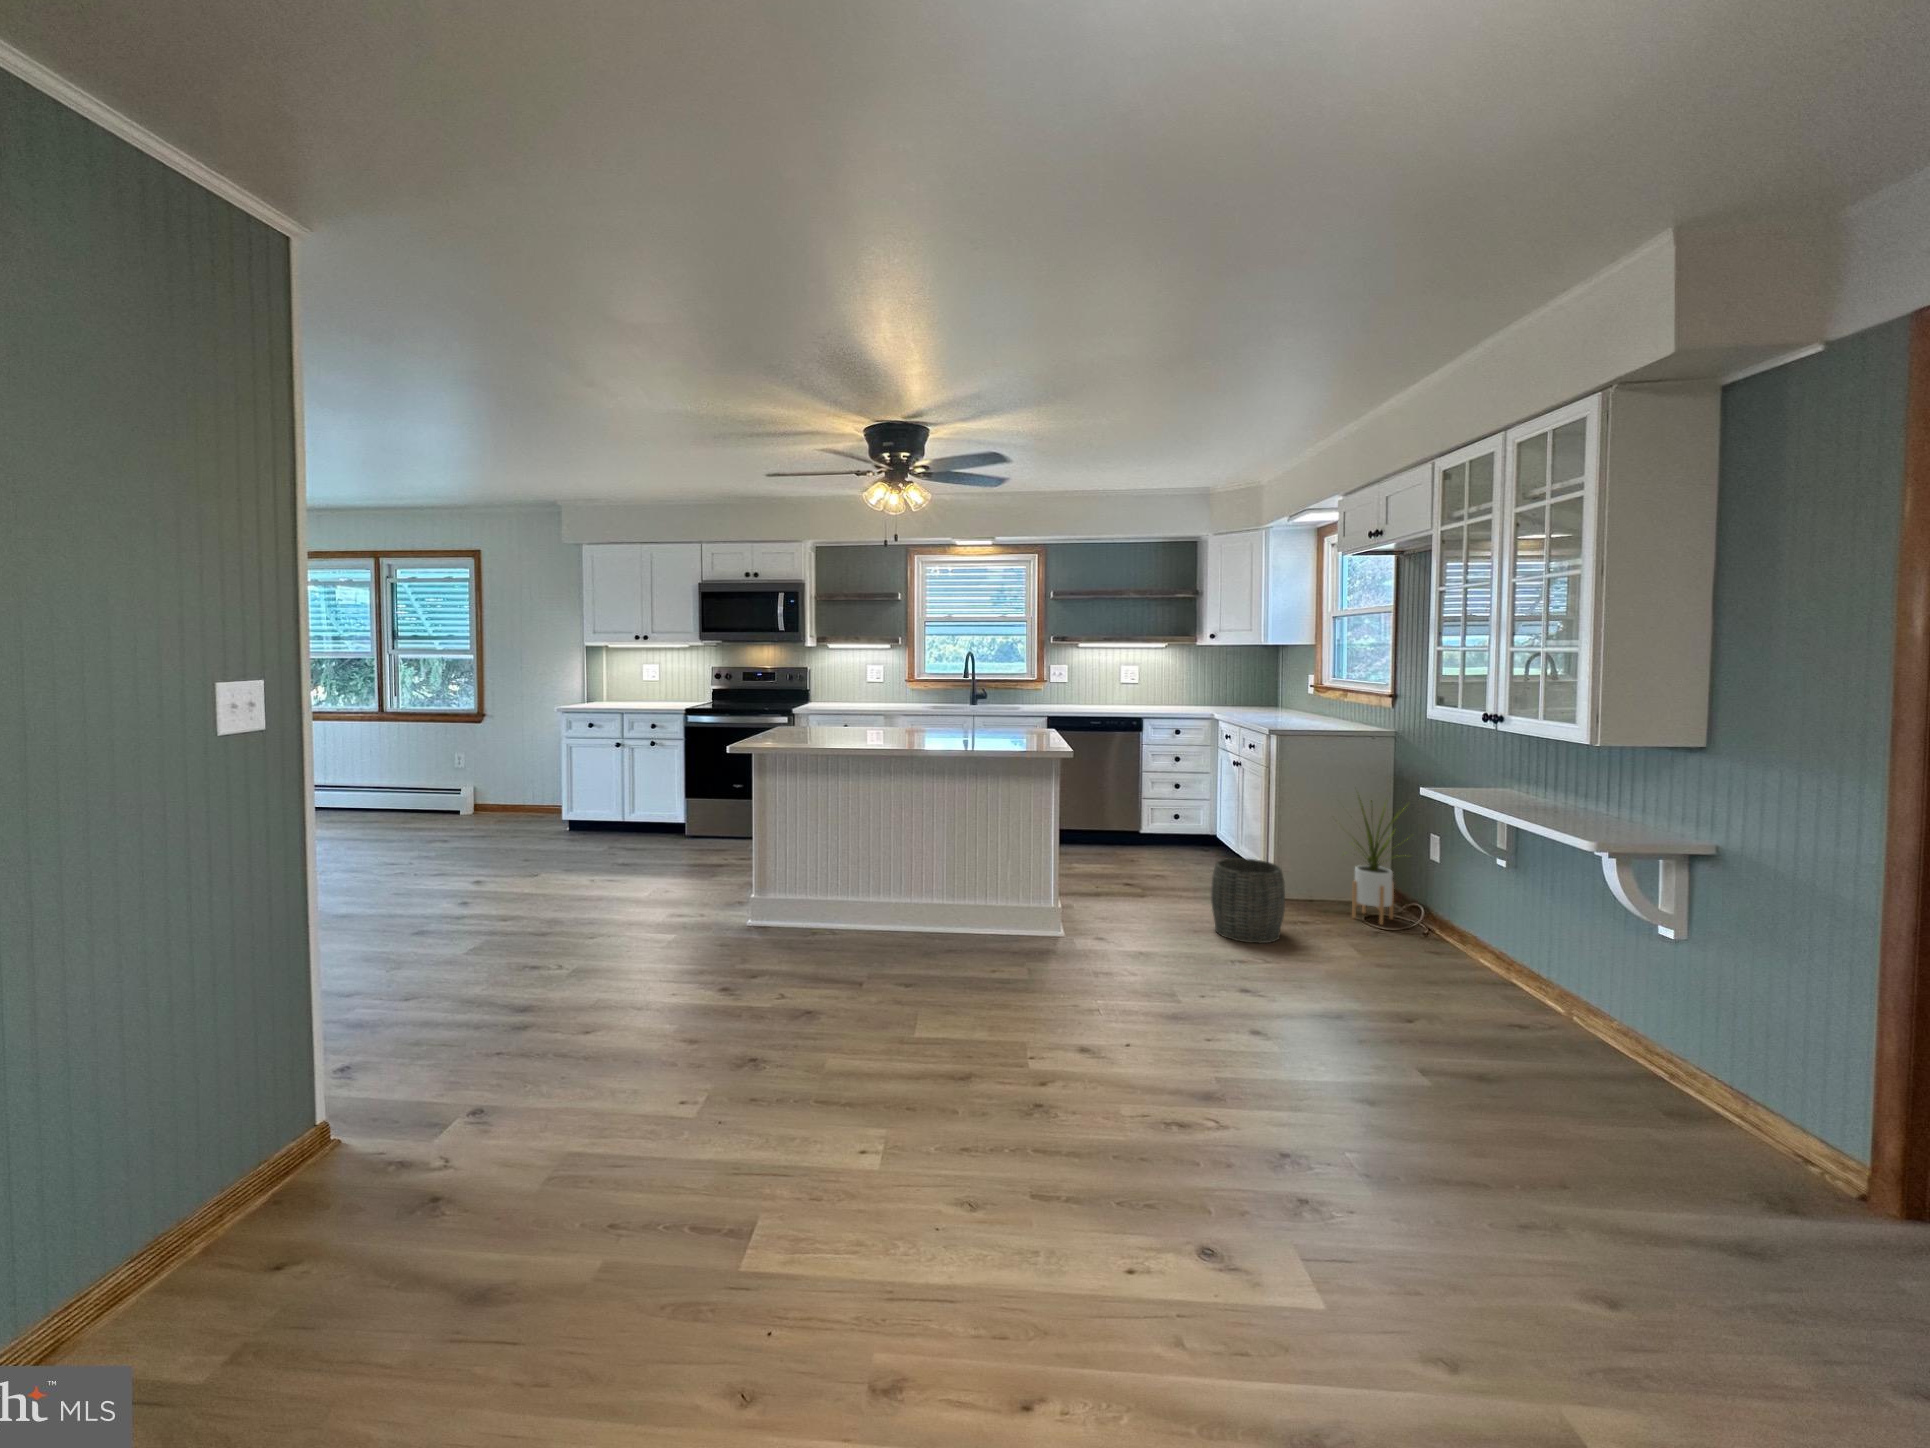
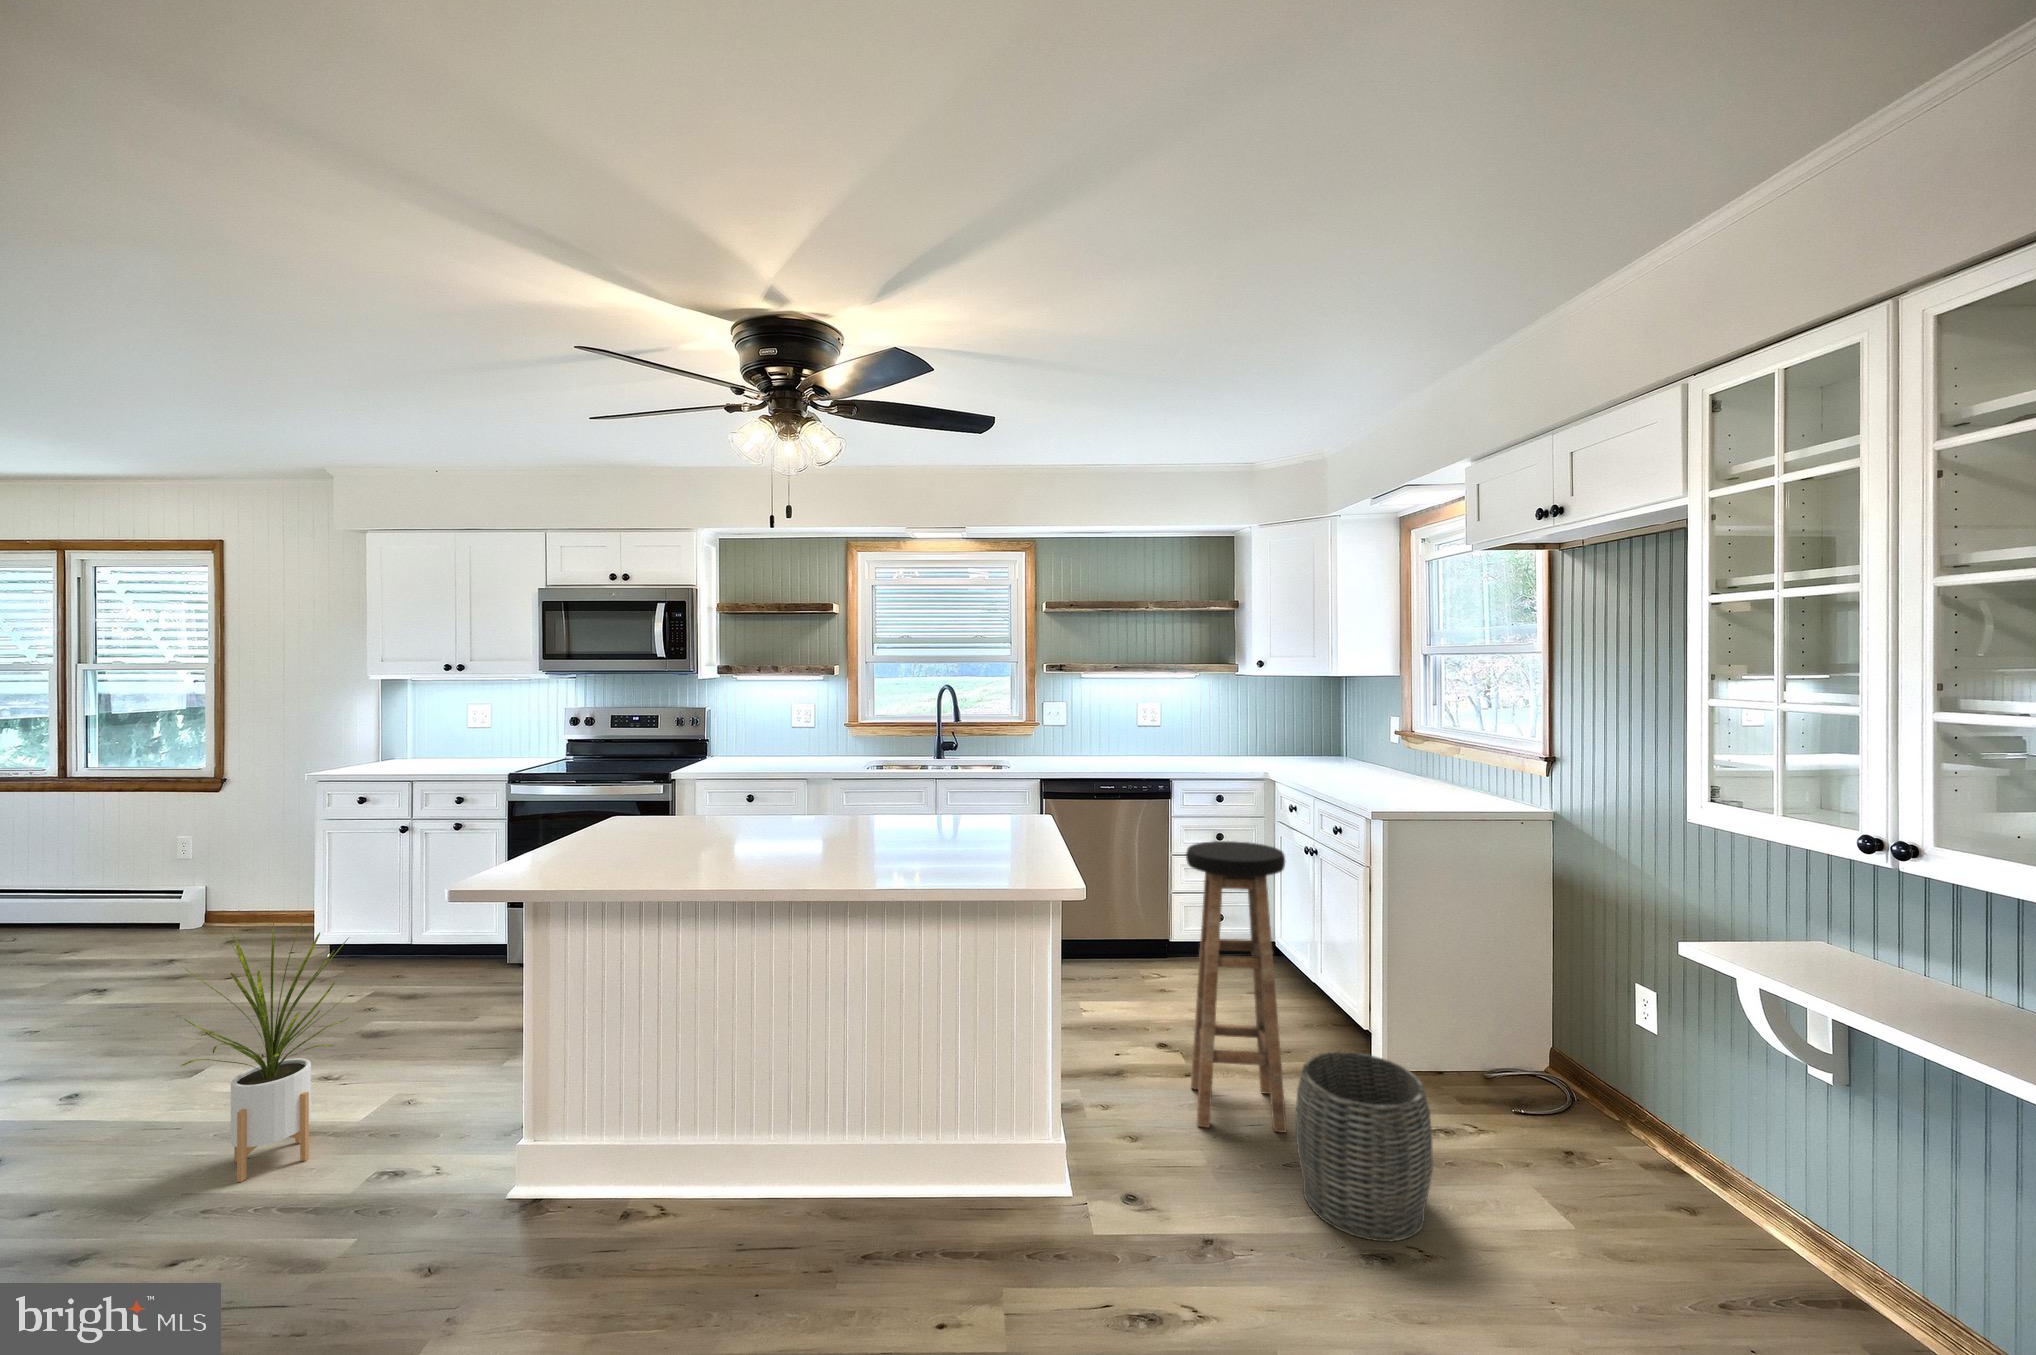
bar stool: none [1153,748,1214,912] -> present [1186,841,1287,1133]
house plant: present [1336,792,1398,925] -> present [181,922,348,1182]

